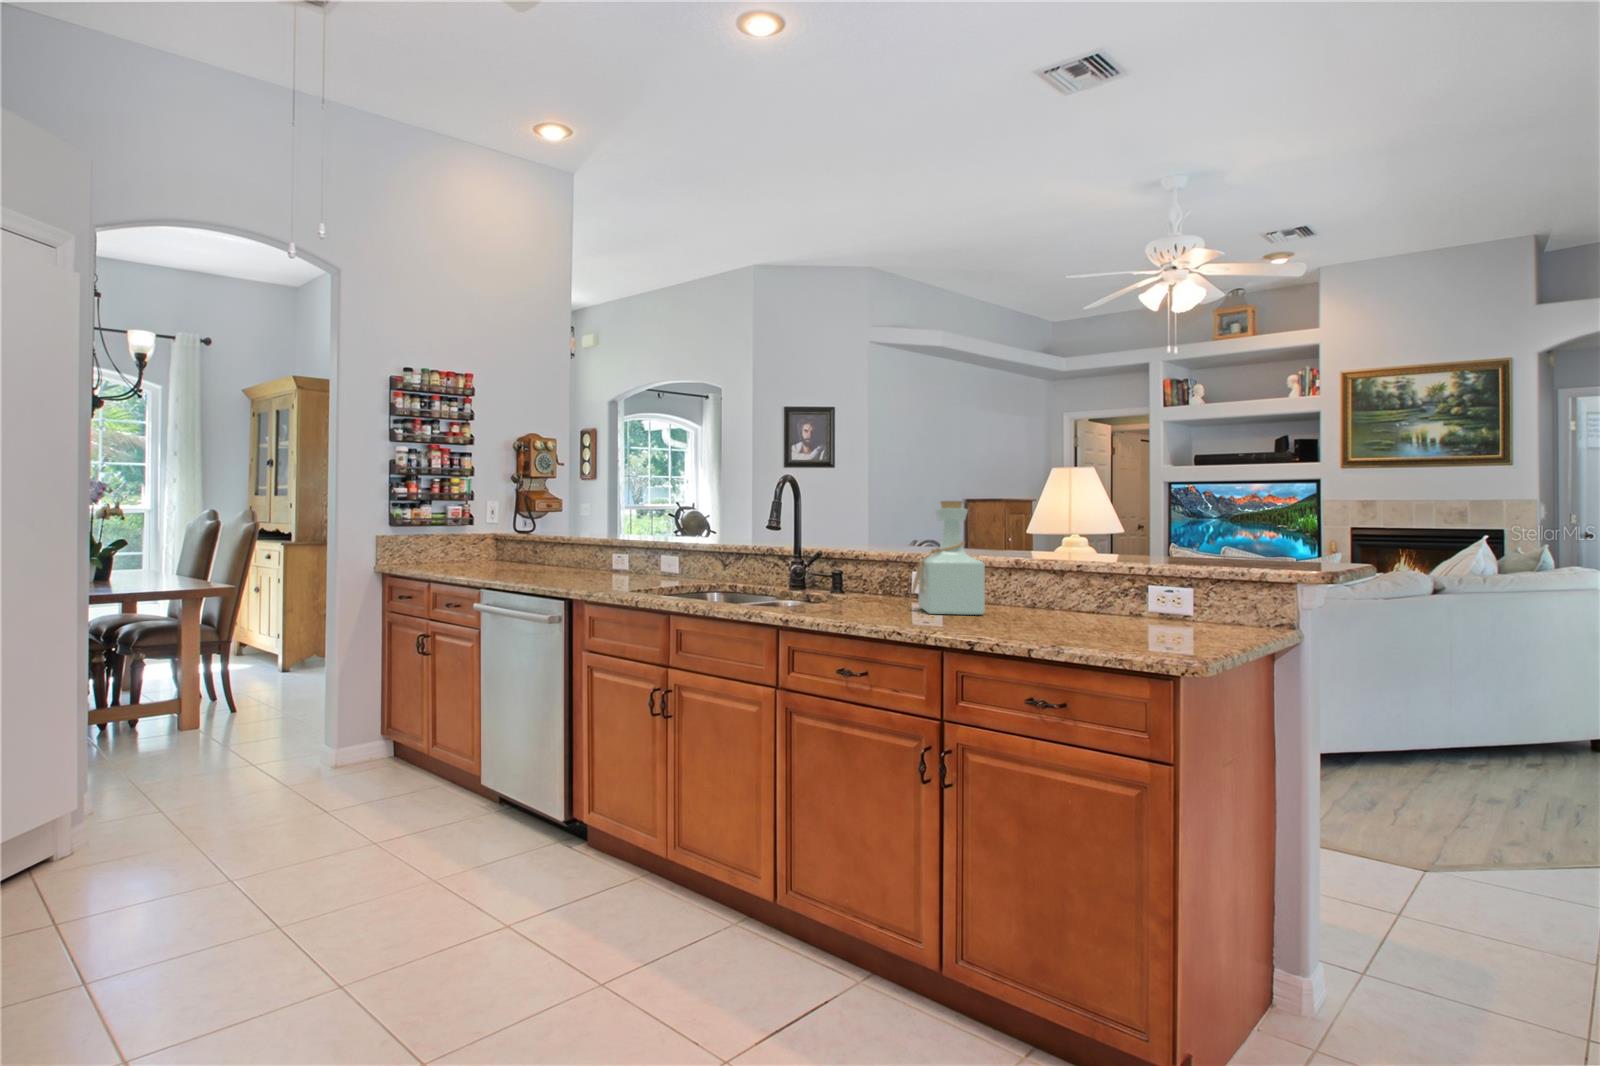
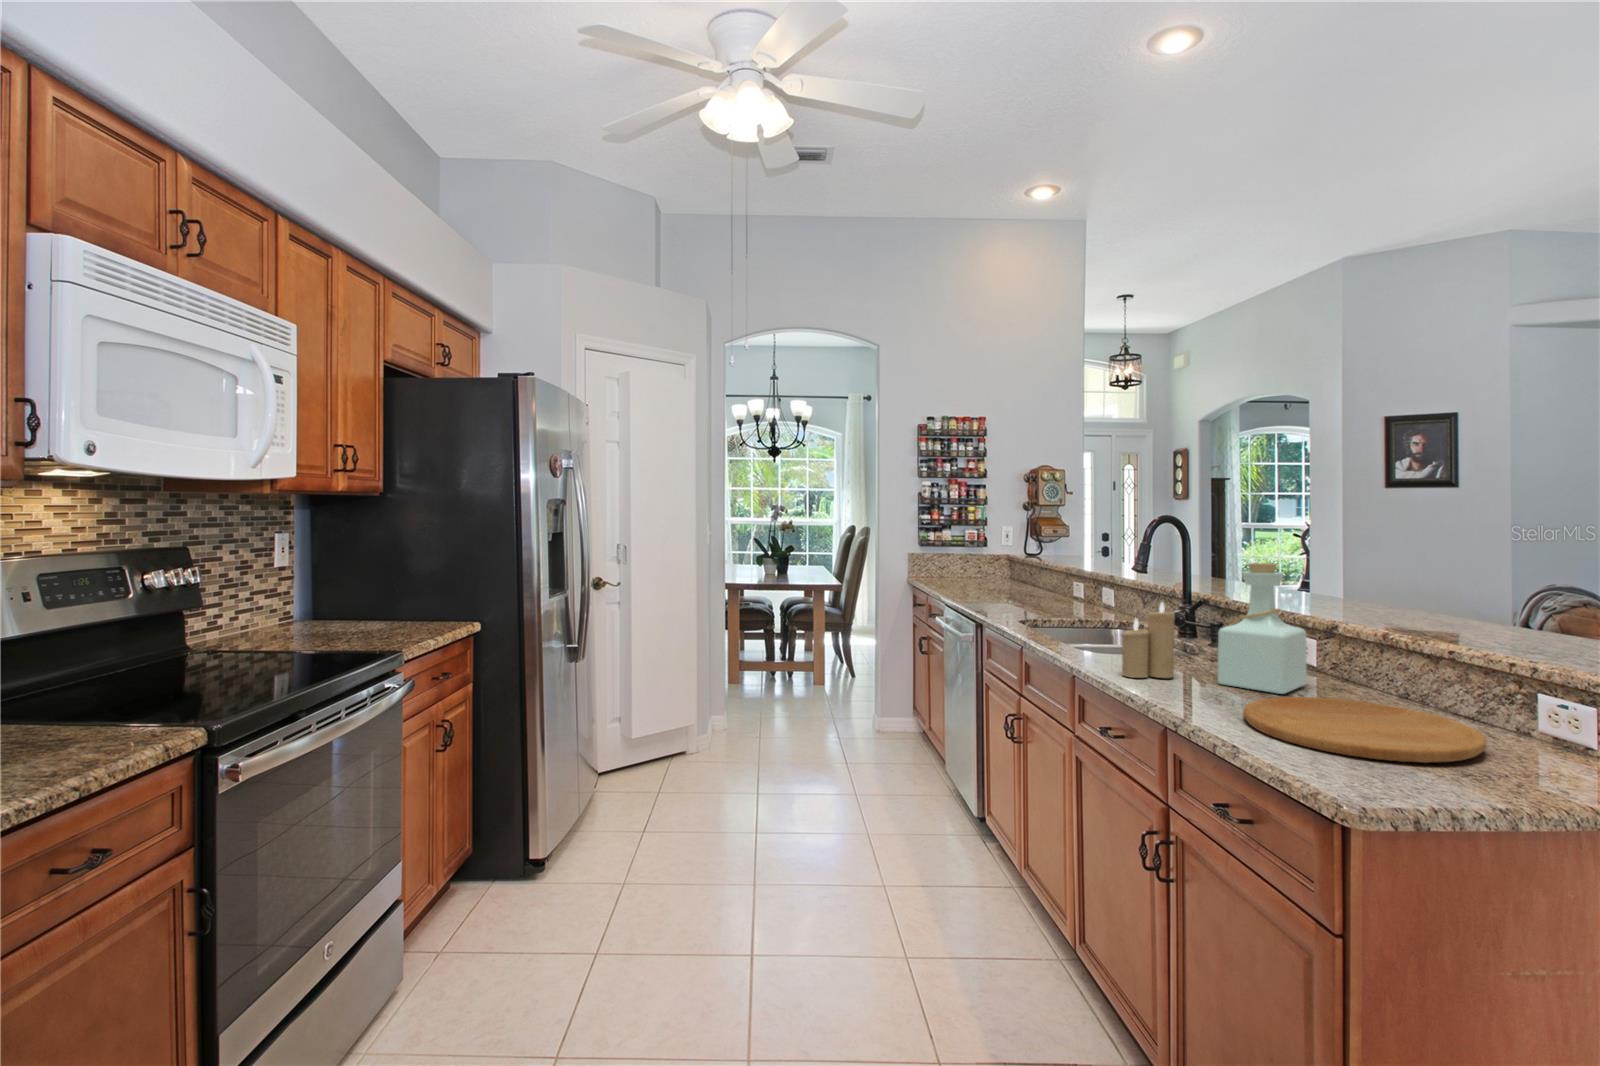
candle: none [854,539,895,617] -> present [1122,603,1175,678]
cutting board: none [1012,609,1194,642] -> present [1243,697,1486,763]

